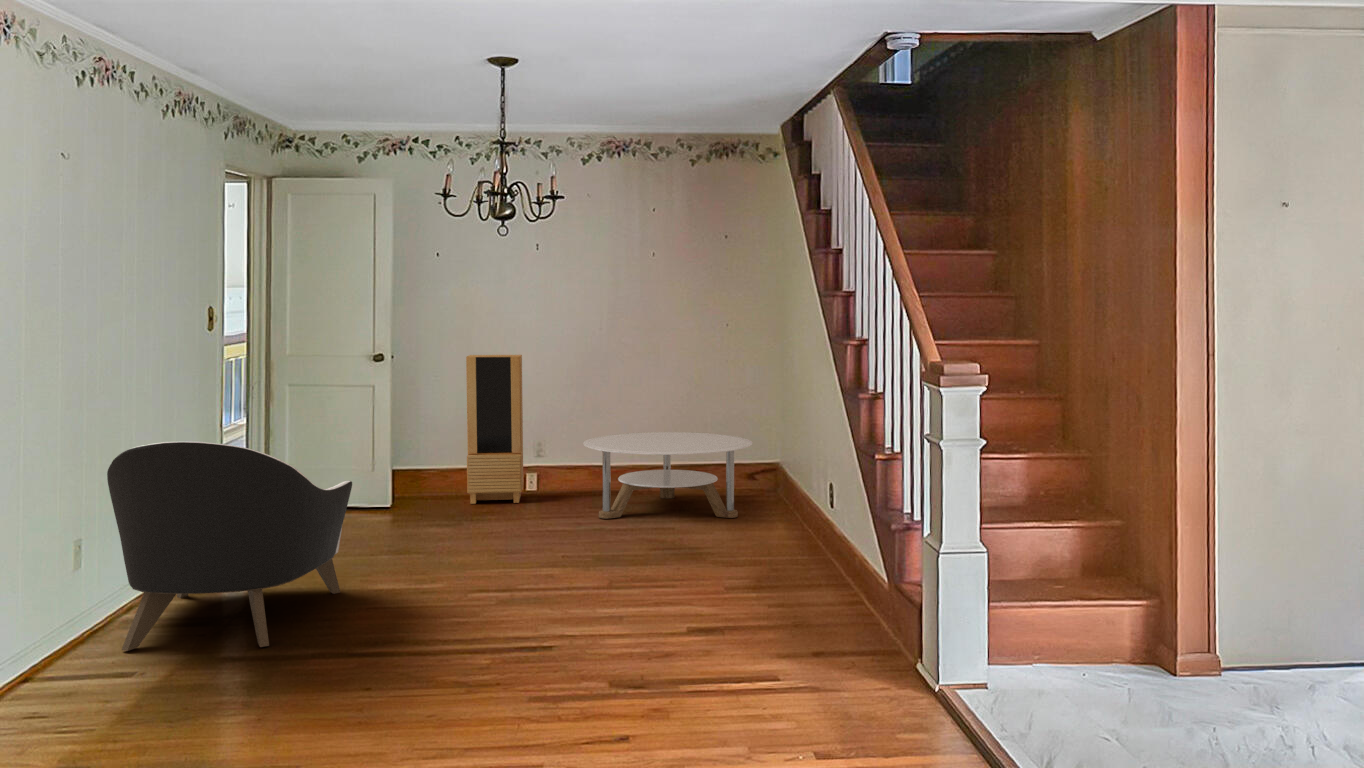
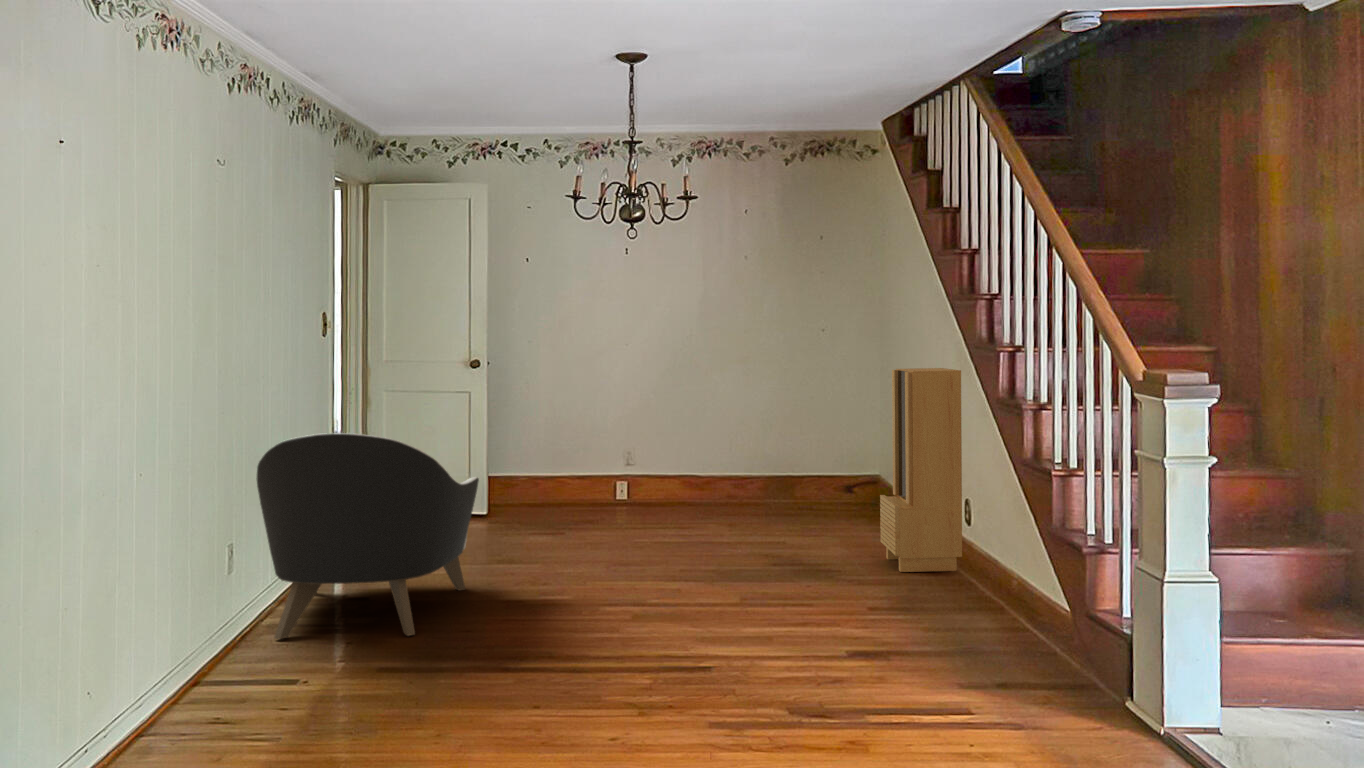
storage cabinet: present [466,355,523,504] -> present [880,368,962,572]
round table: present [583,432,752,519] -> none [682,437,855,523]

